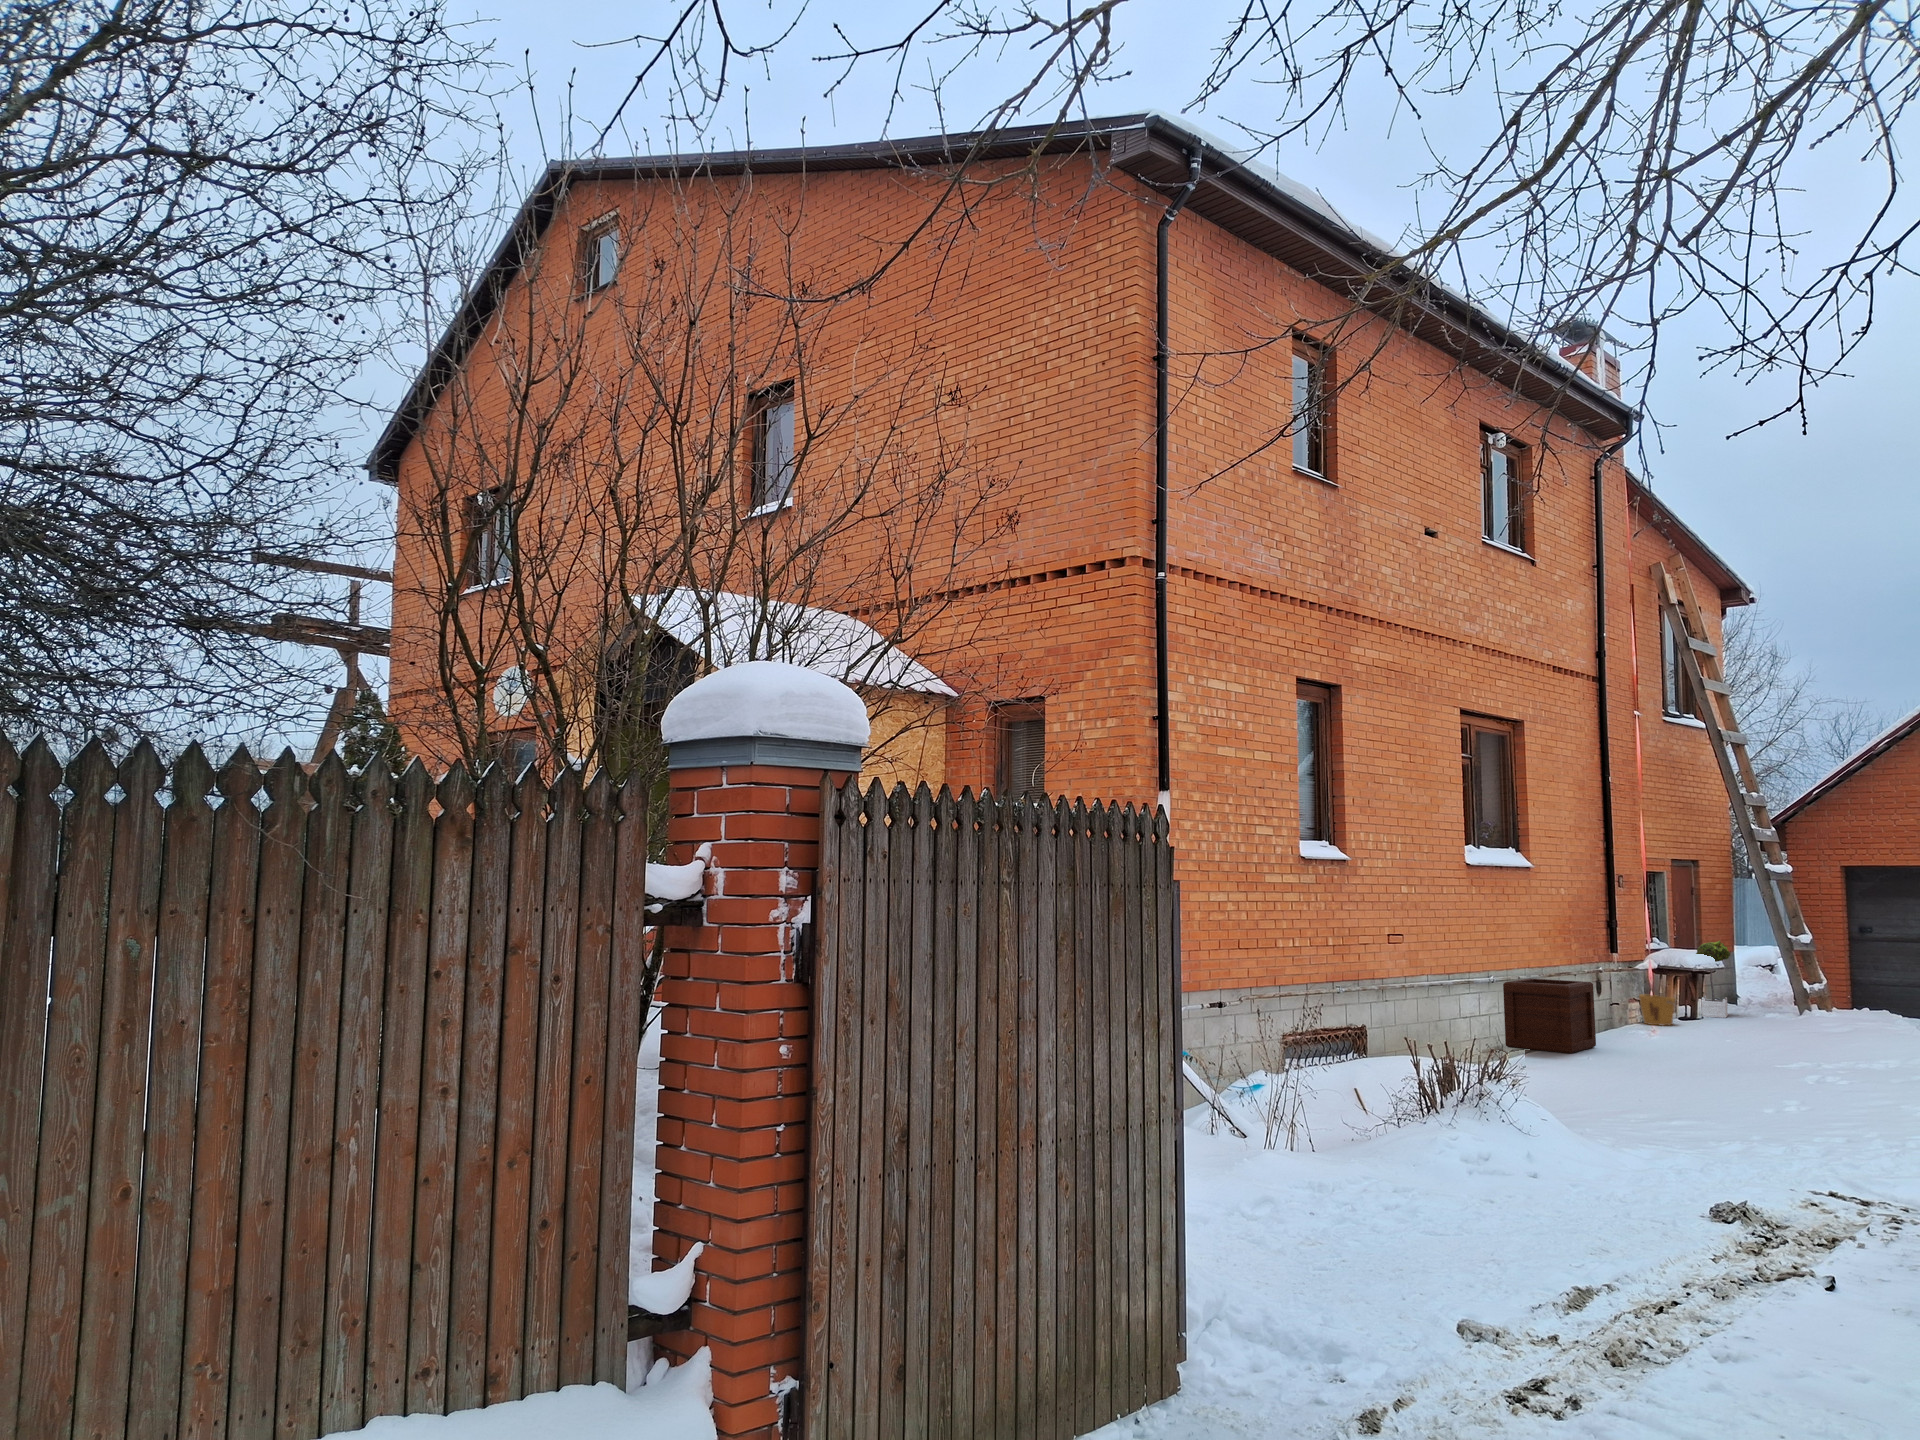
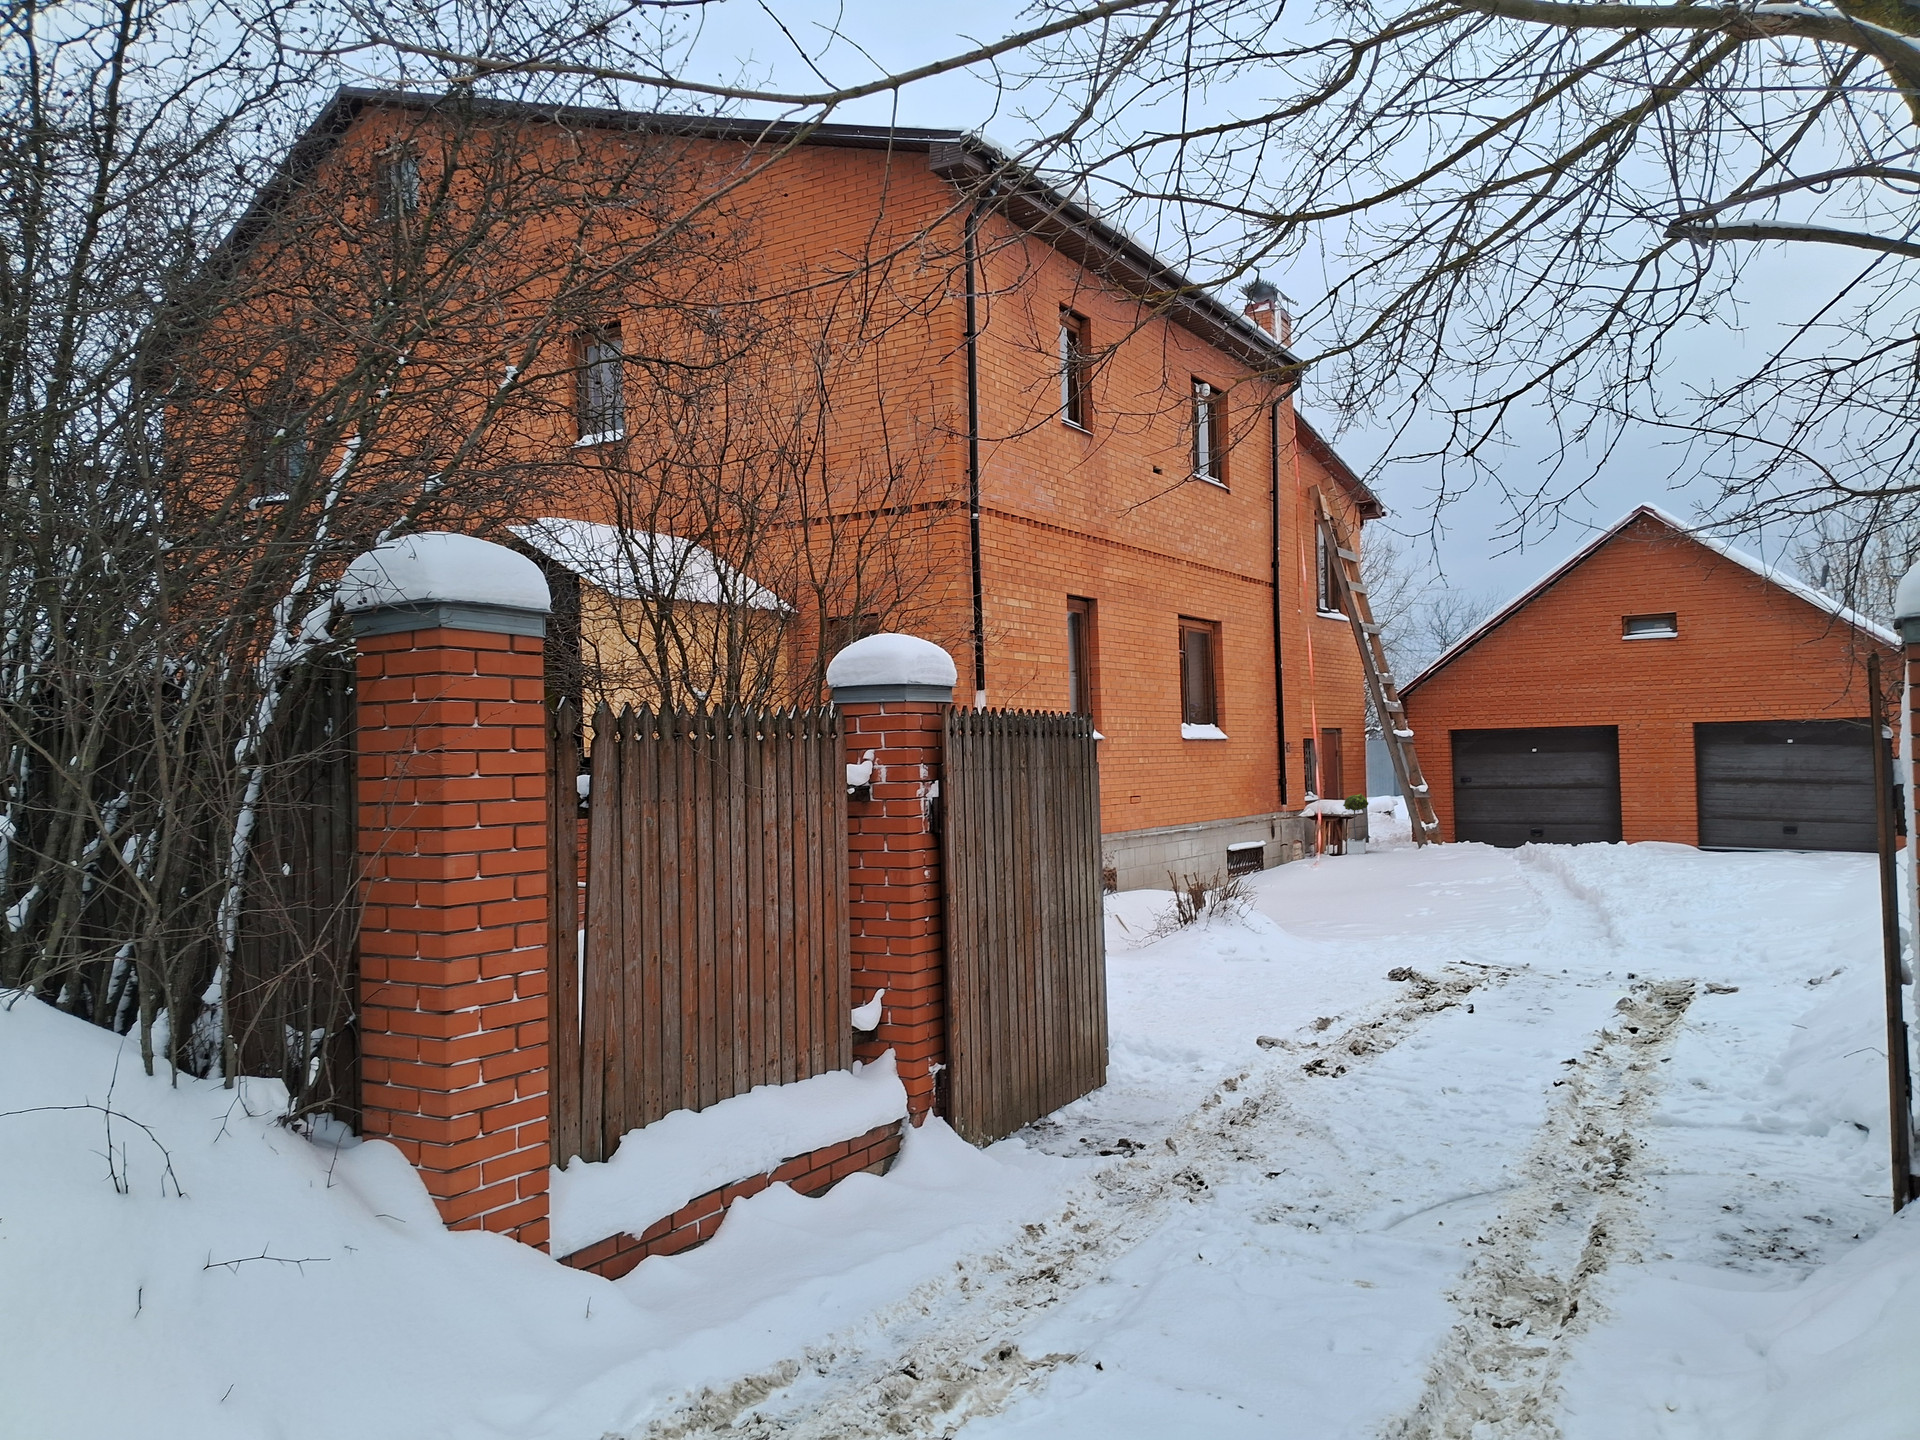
wooden crate: present [1503,978,1596,1053] -> none [1211,829,1279,885]
bucket: present [1639,994,1675,1025] -> none [1304,839,1332,862]

